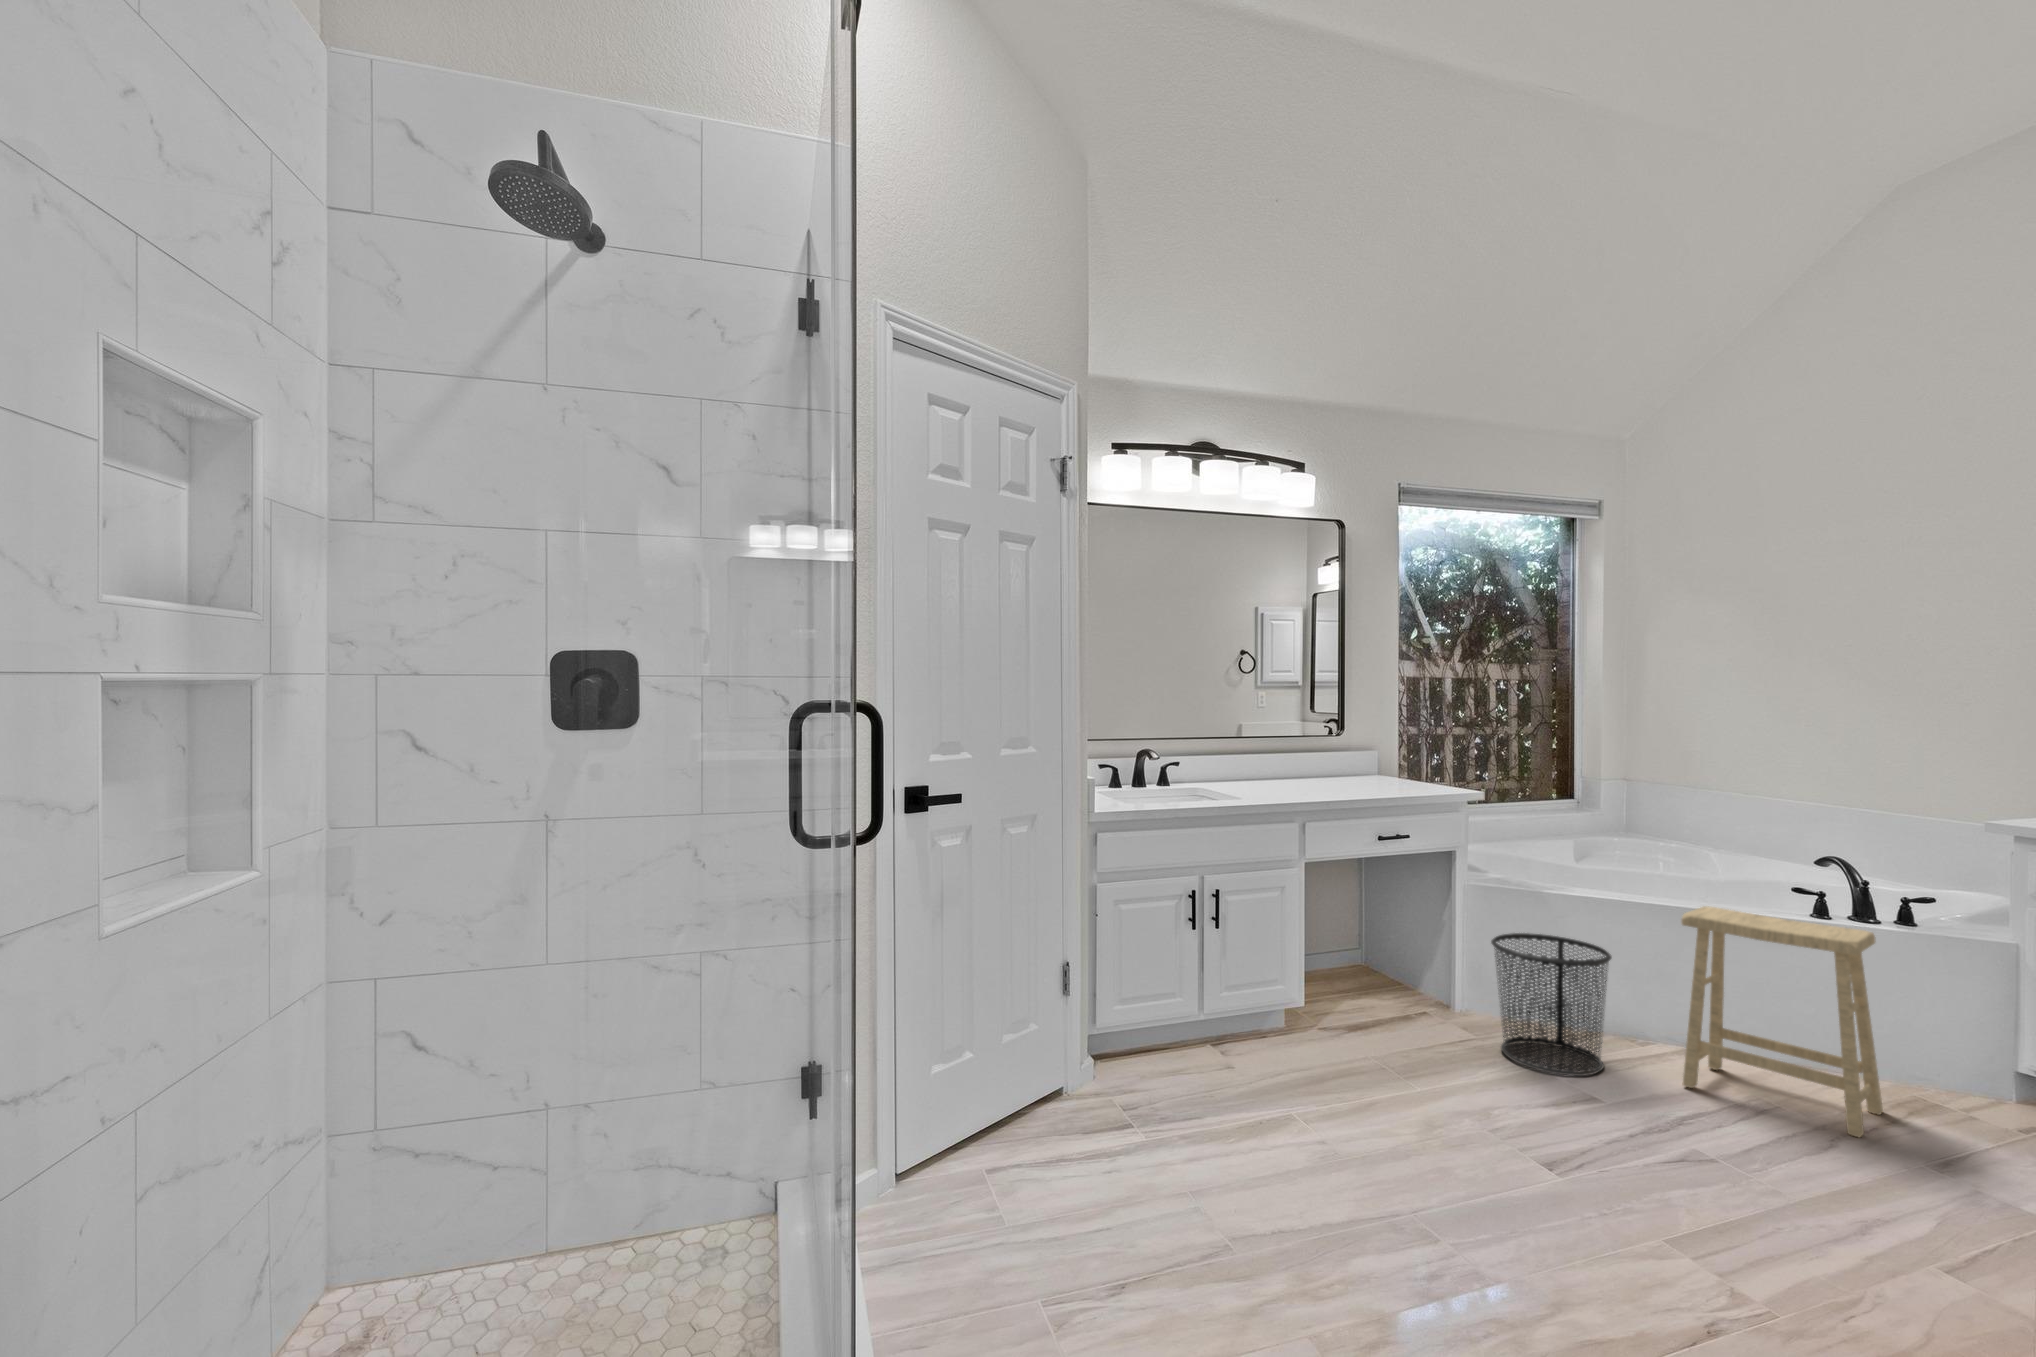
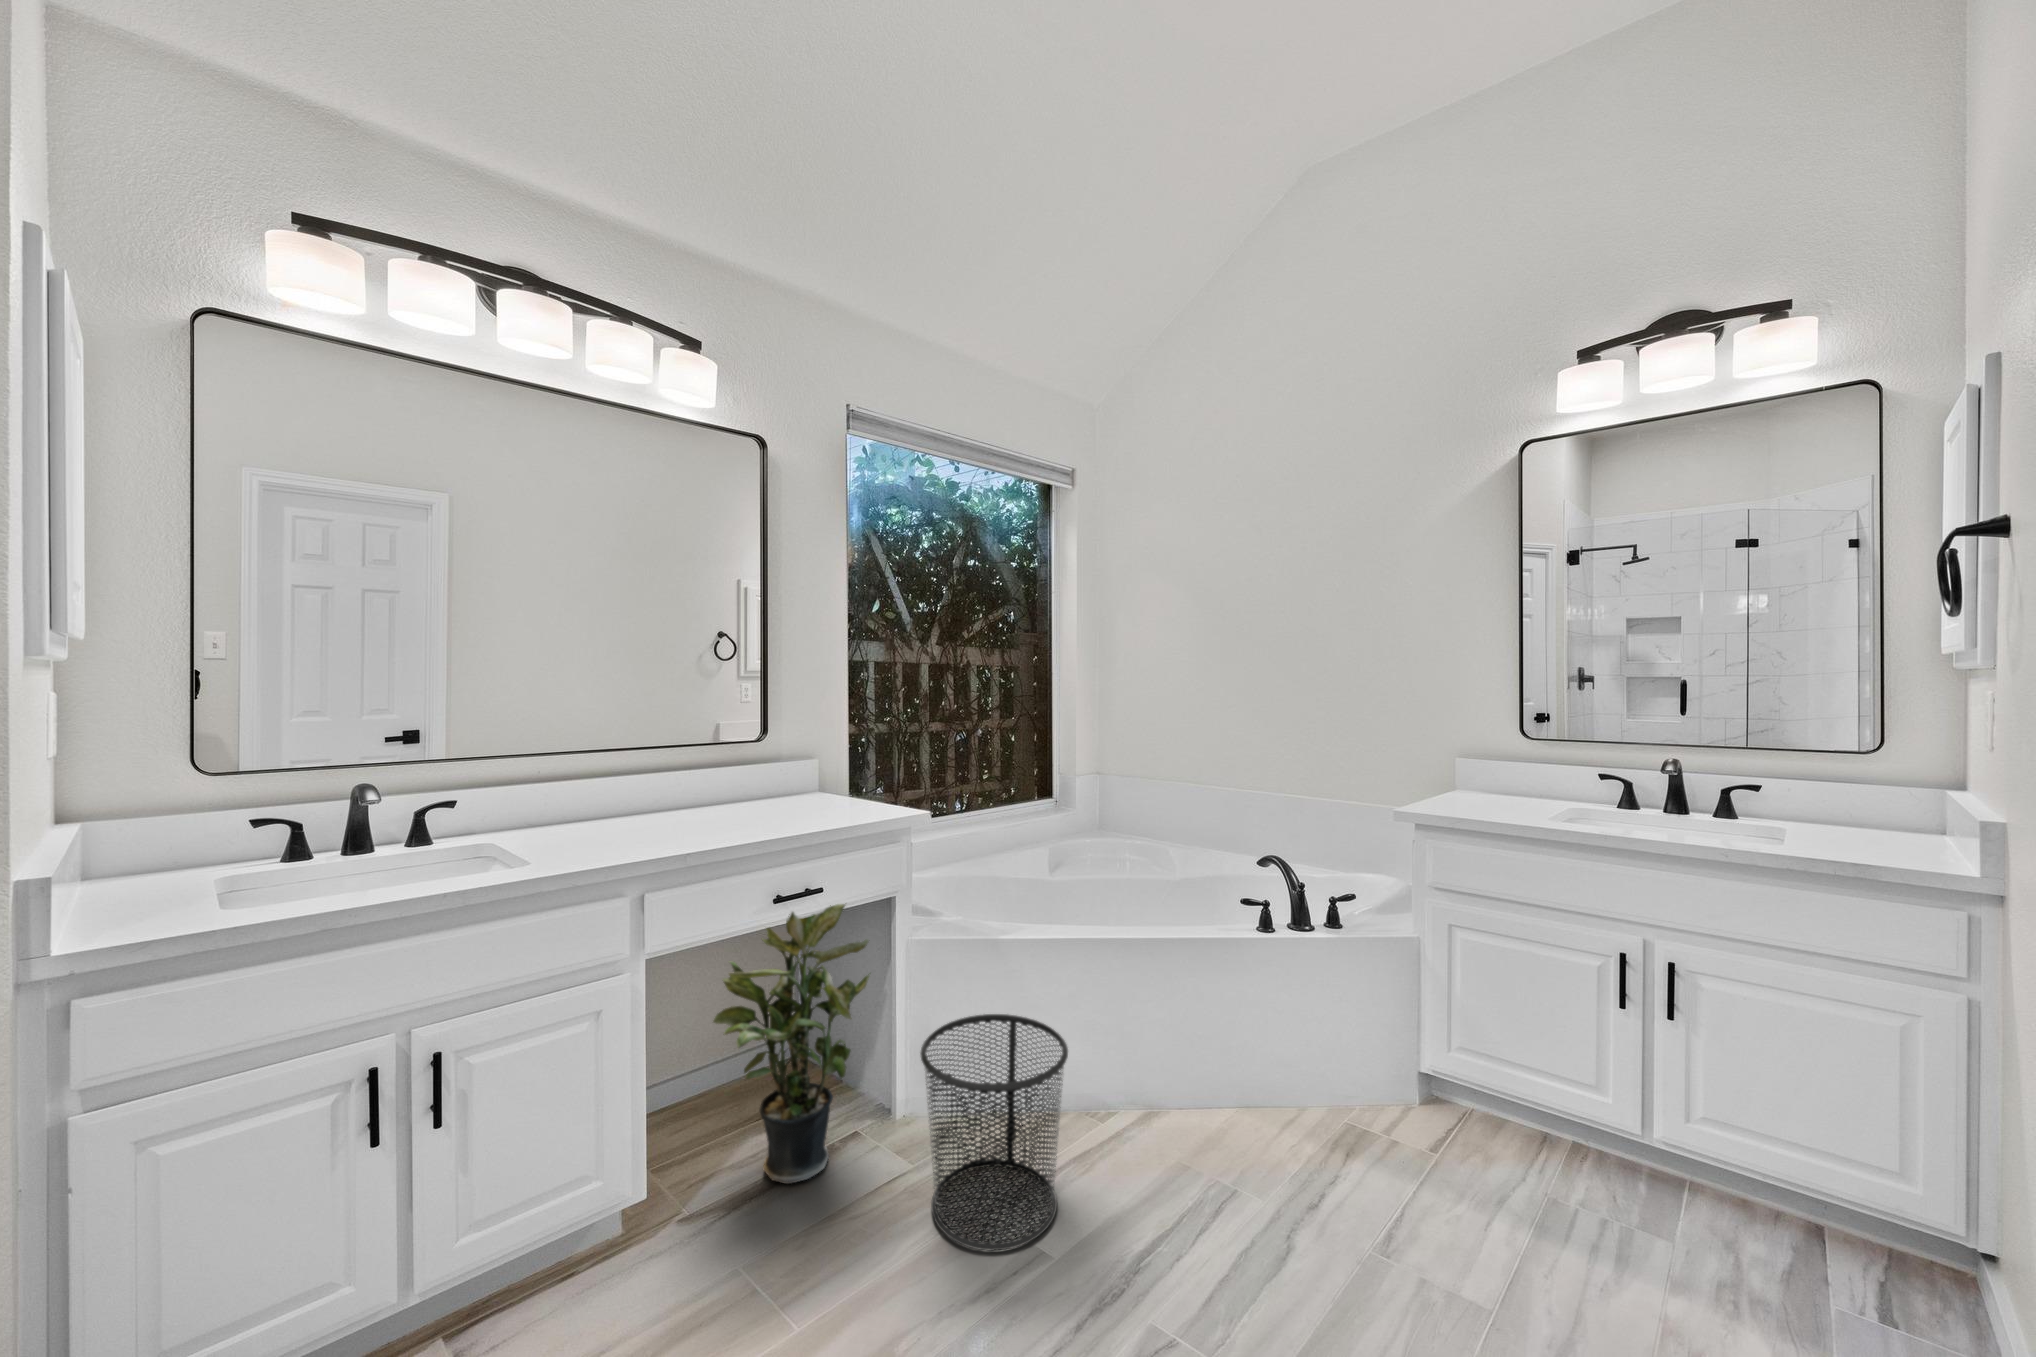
potted plant: none [1333,835,1441,1026] -> present [713,904,871,1184]
footstool: present [1681,906,1883,1137] -> none [1146,959,1349,1294]

